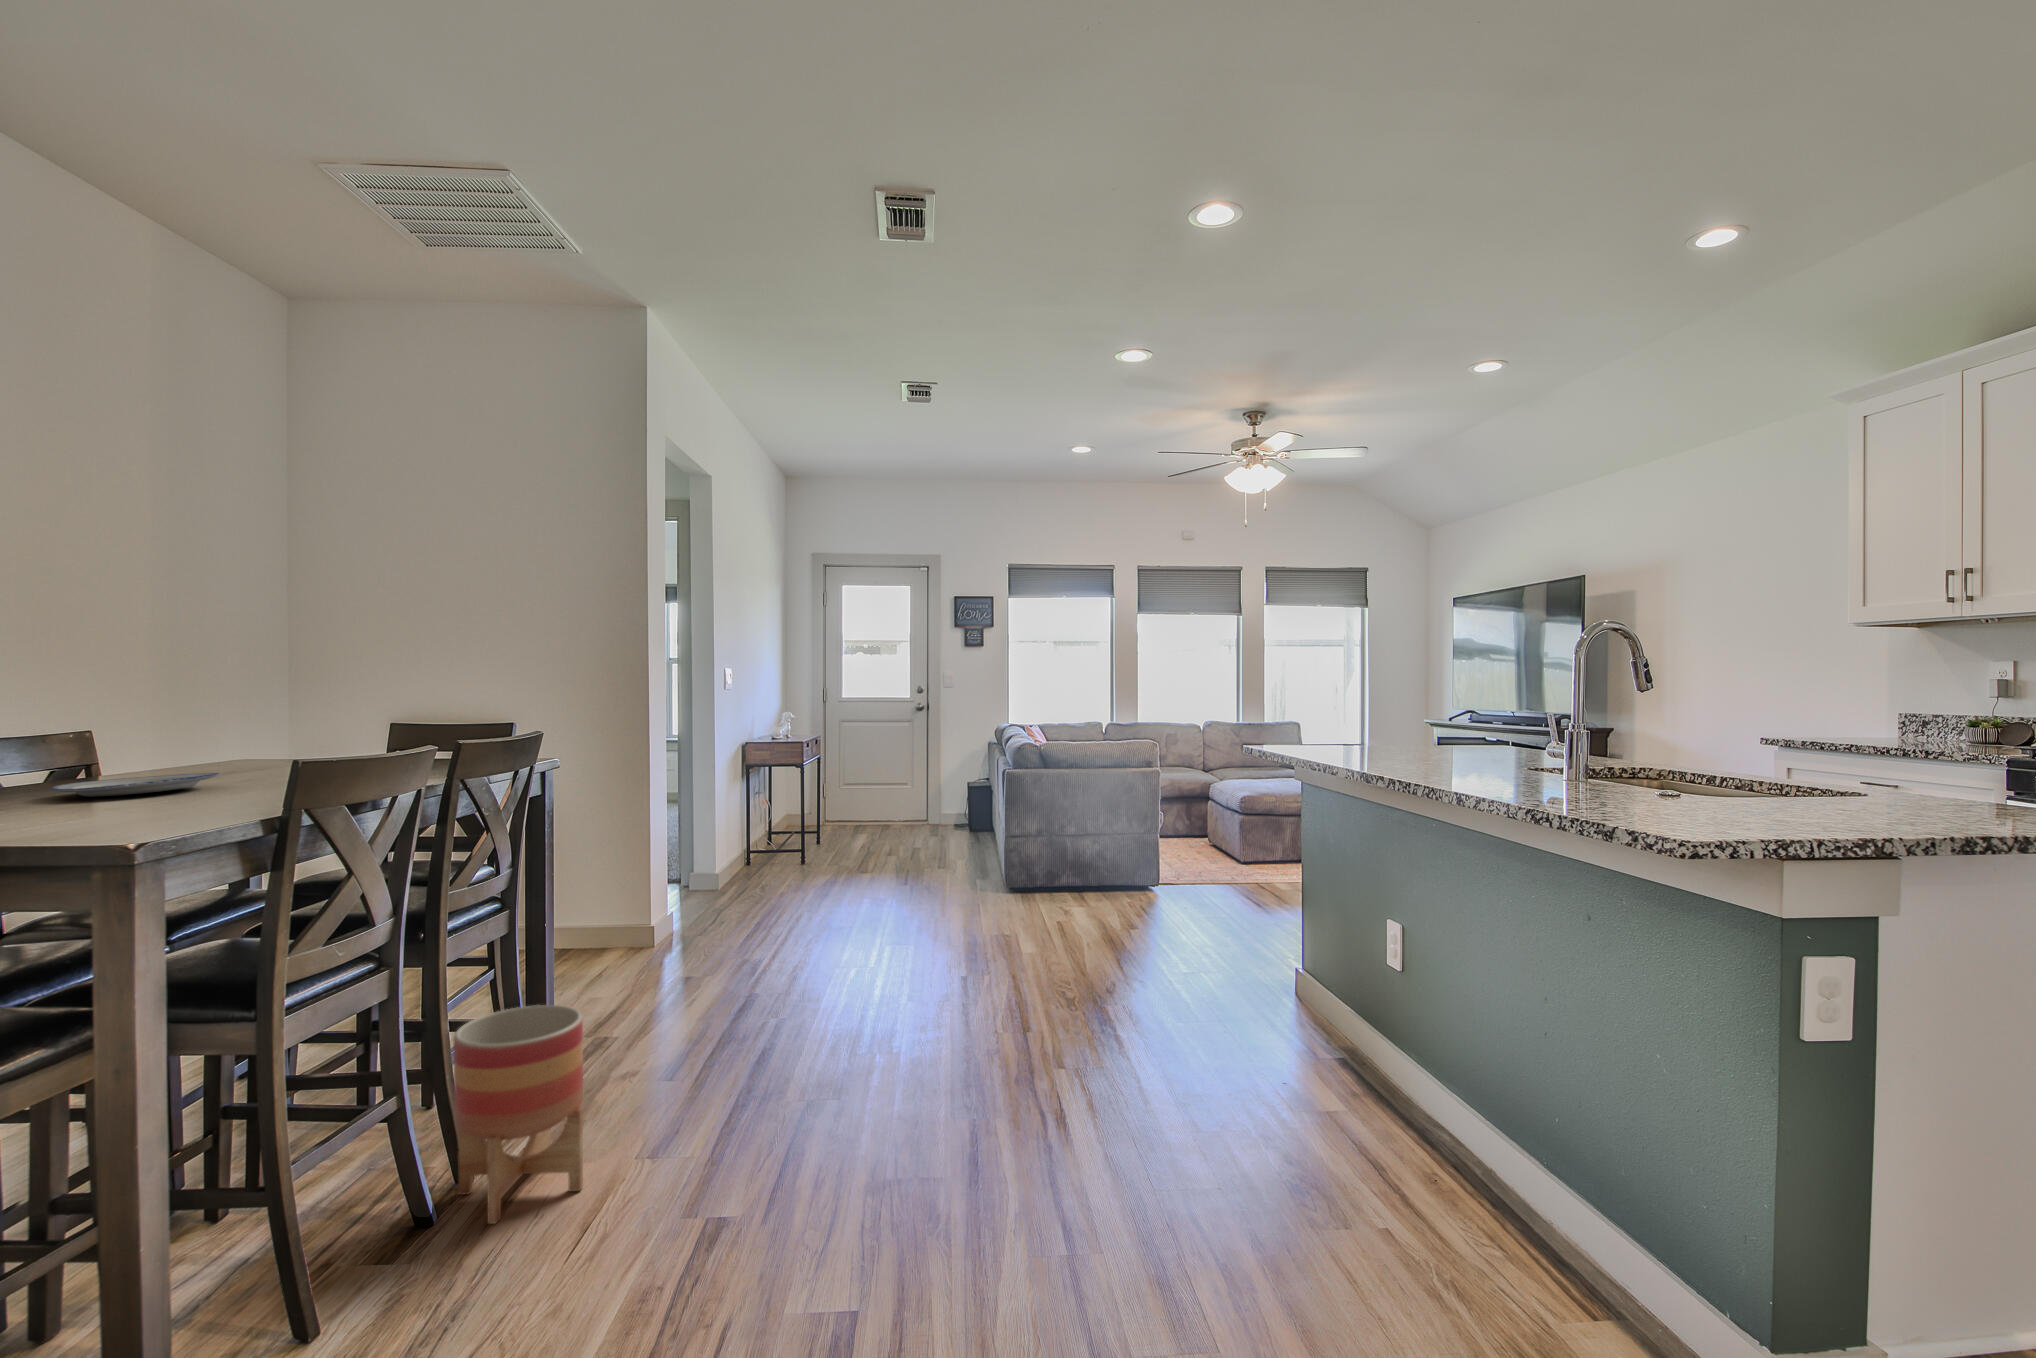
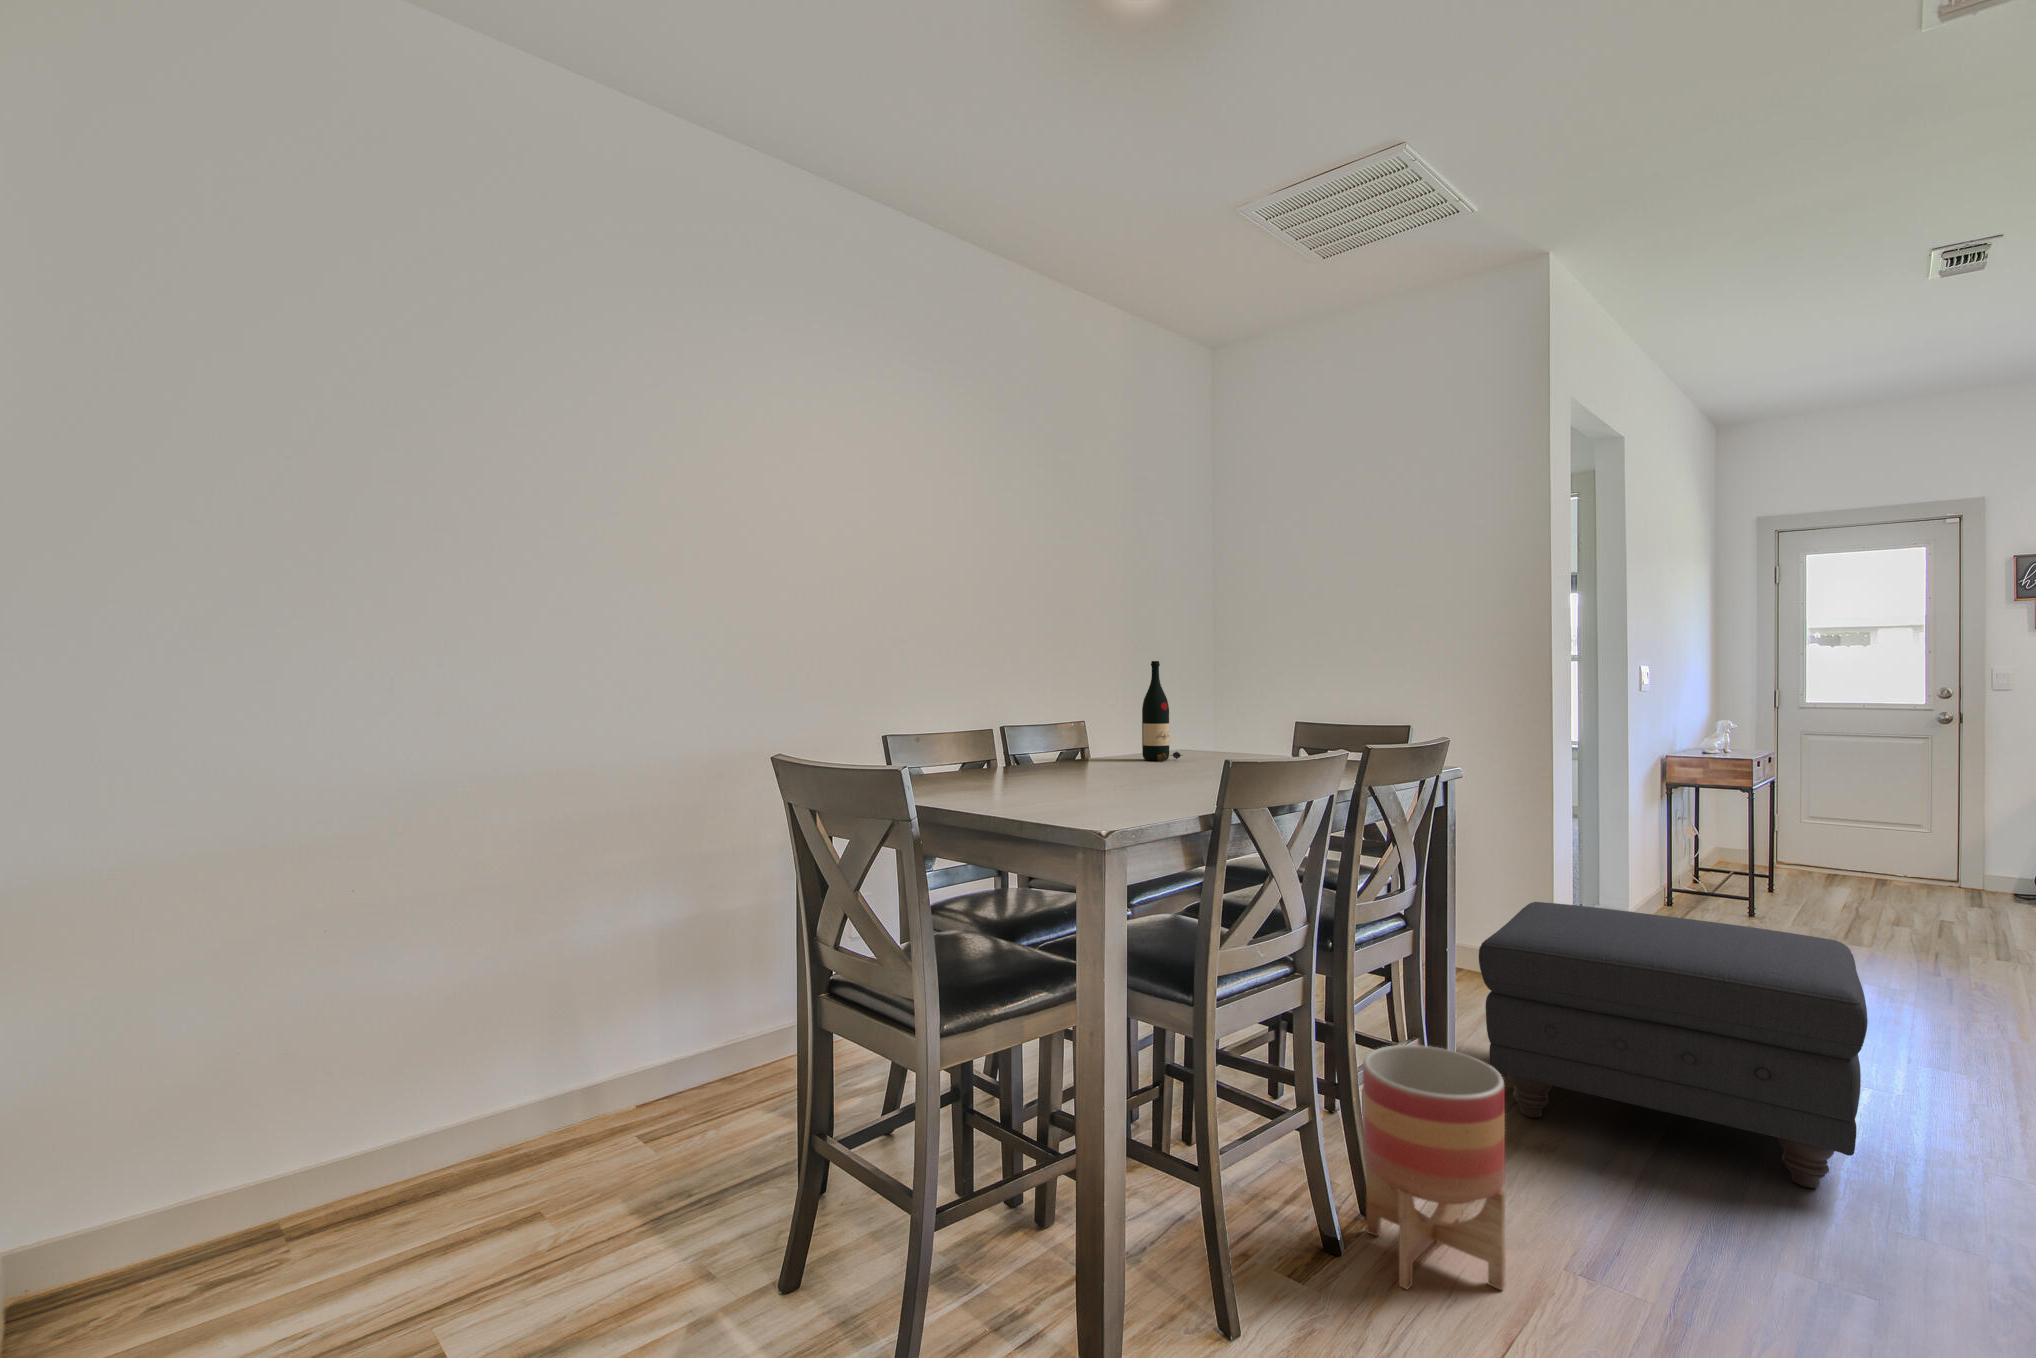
wine bottle: none [183,661,243,776] -> present [1142,661,1181,761]
plate: present [51,773,220,797] -> none [1060,759,1167,774]
ottoman: none [574,864,839,1054] -> present [1479,902,1868,1188]

